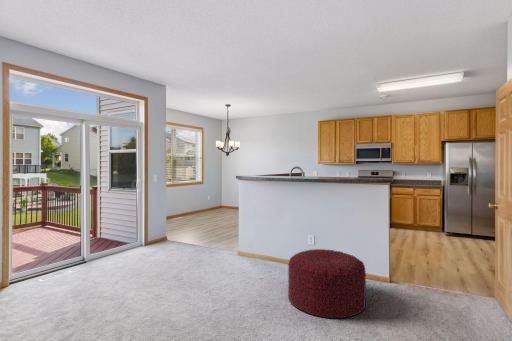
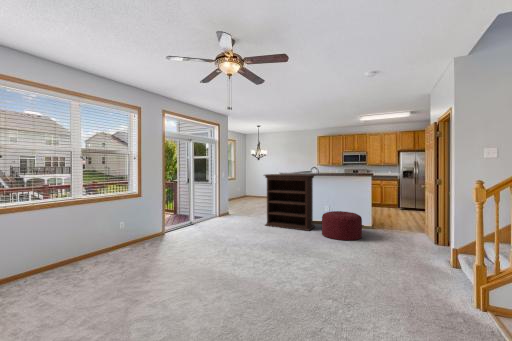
bookshelf: none [198,178,289,284] -> present [264,174,315,231]

